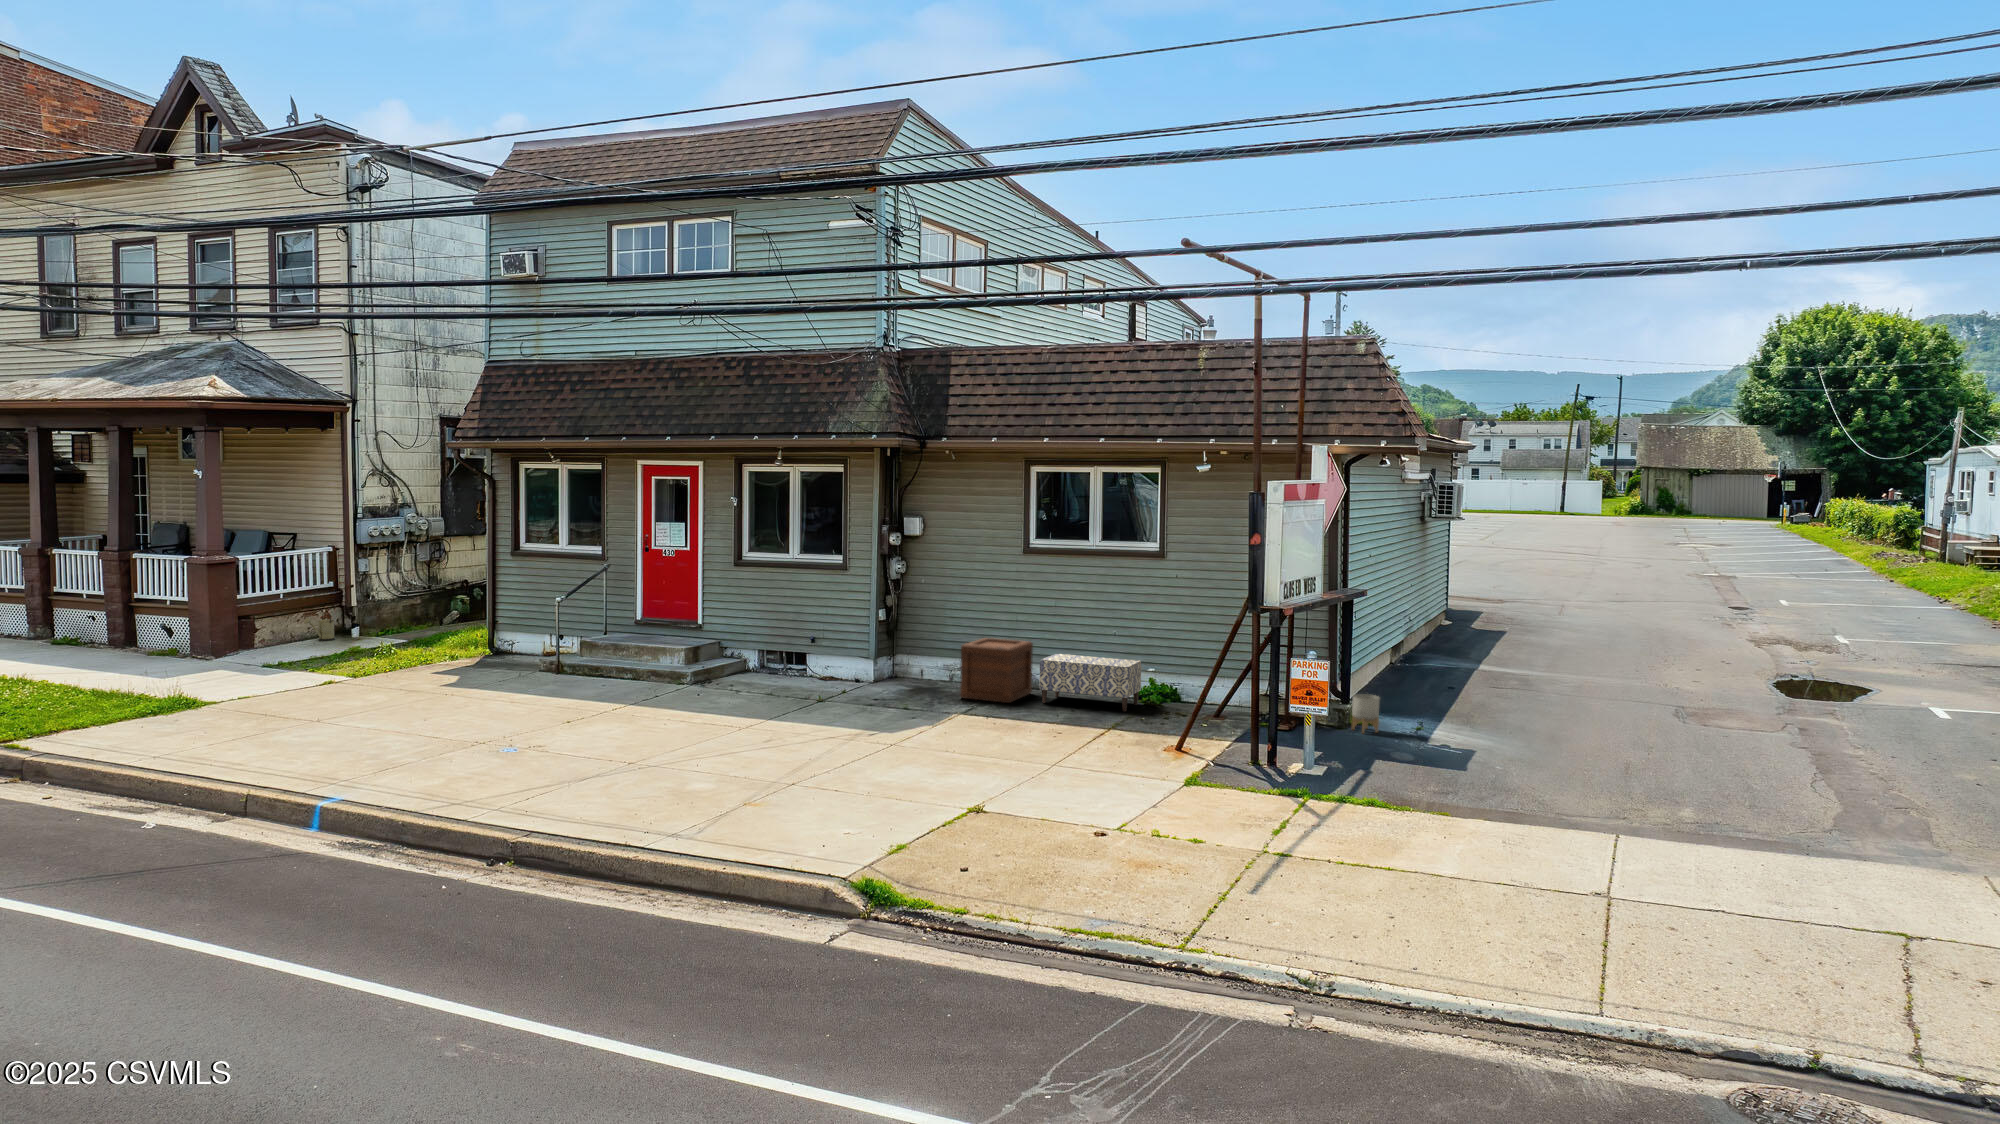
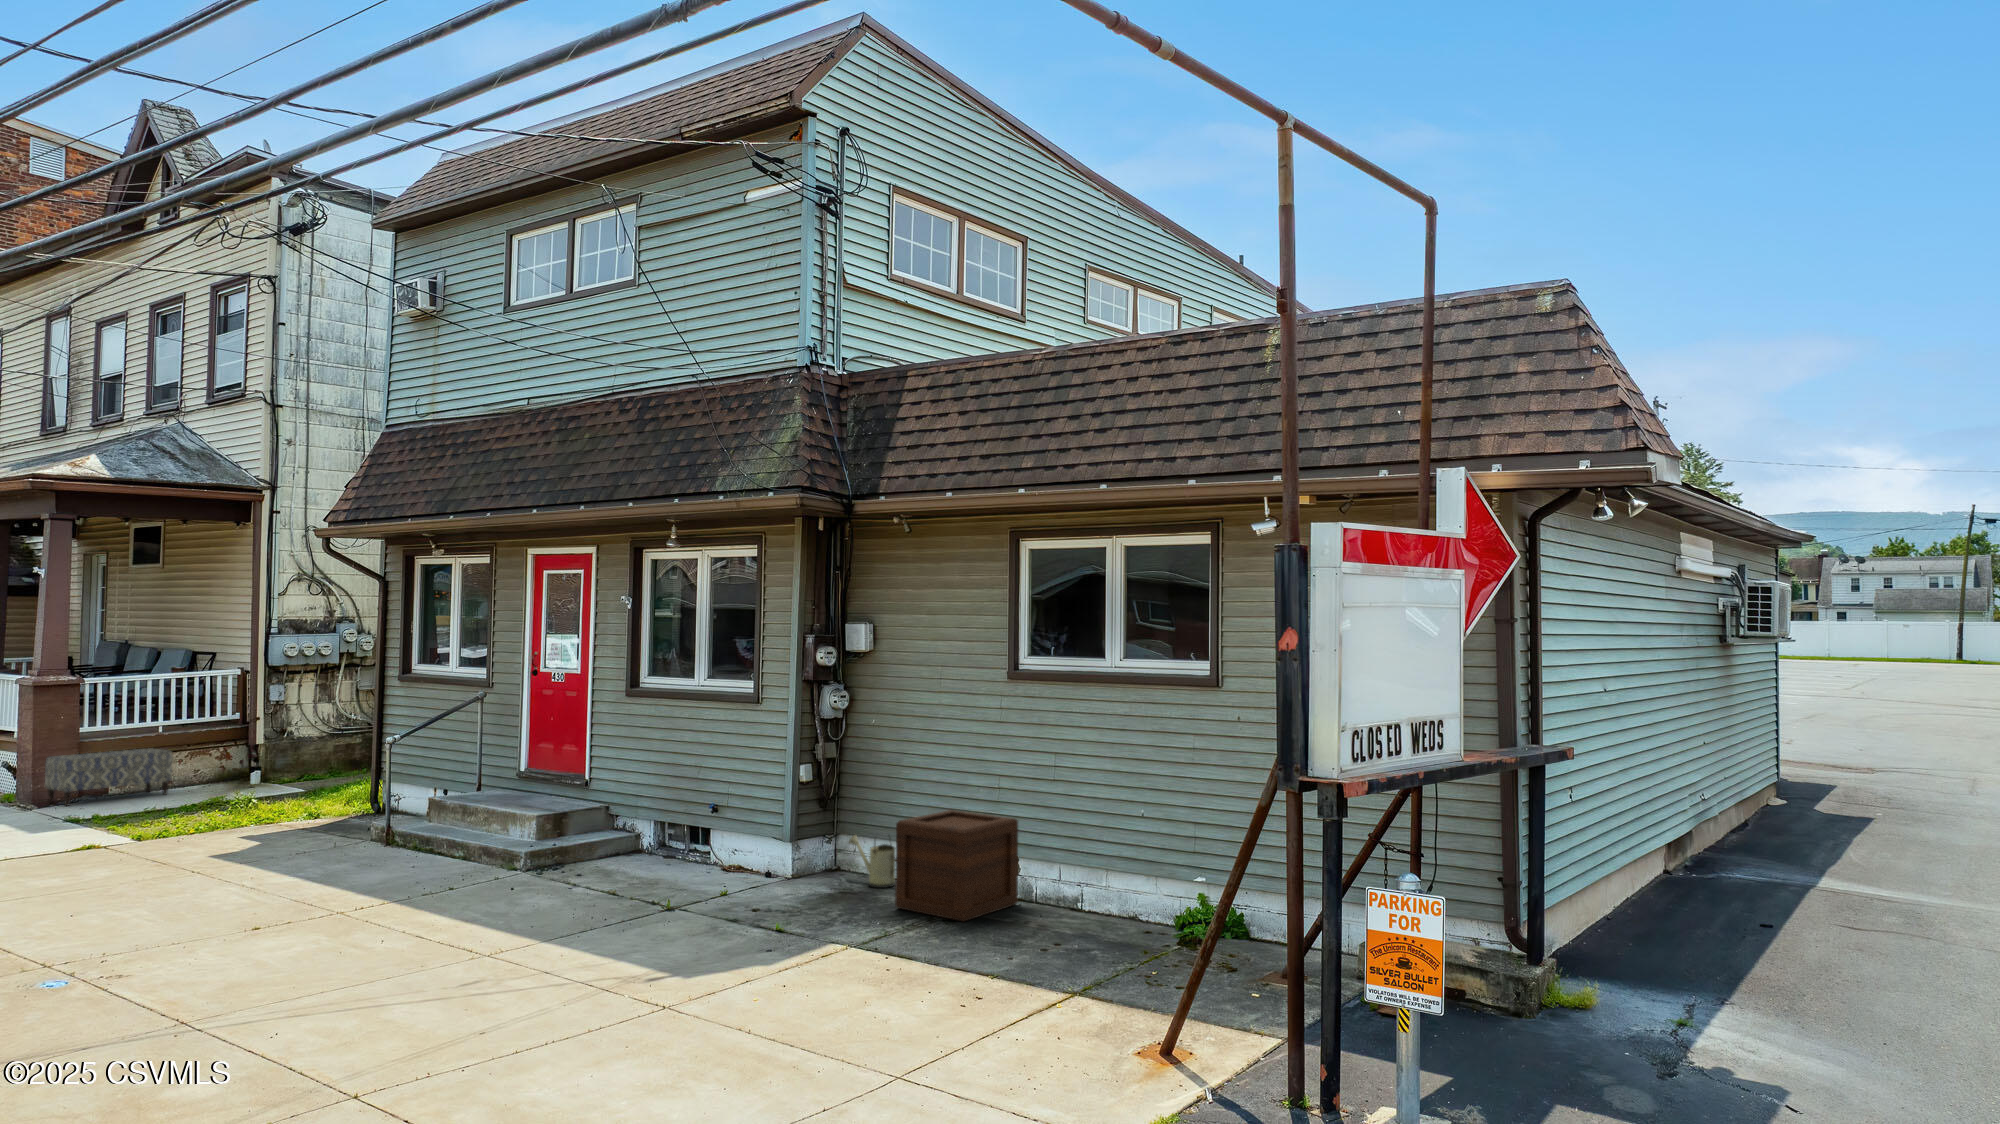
watering can: present [304,614,335,641] -> present [848,835,896,888]
bench: present [1039,654,1141,711] -> present [45,748,173,806]
planter: present [1352,694,1379,733] -> none [1551,944,1606,1026]

